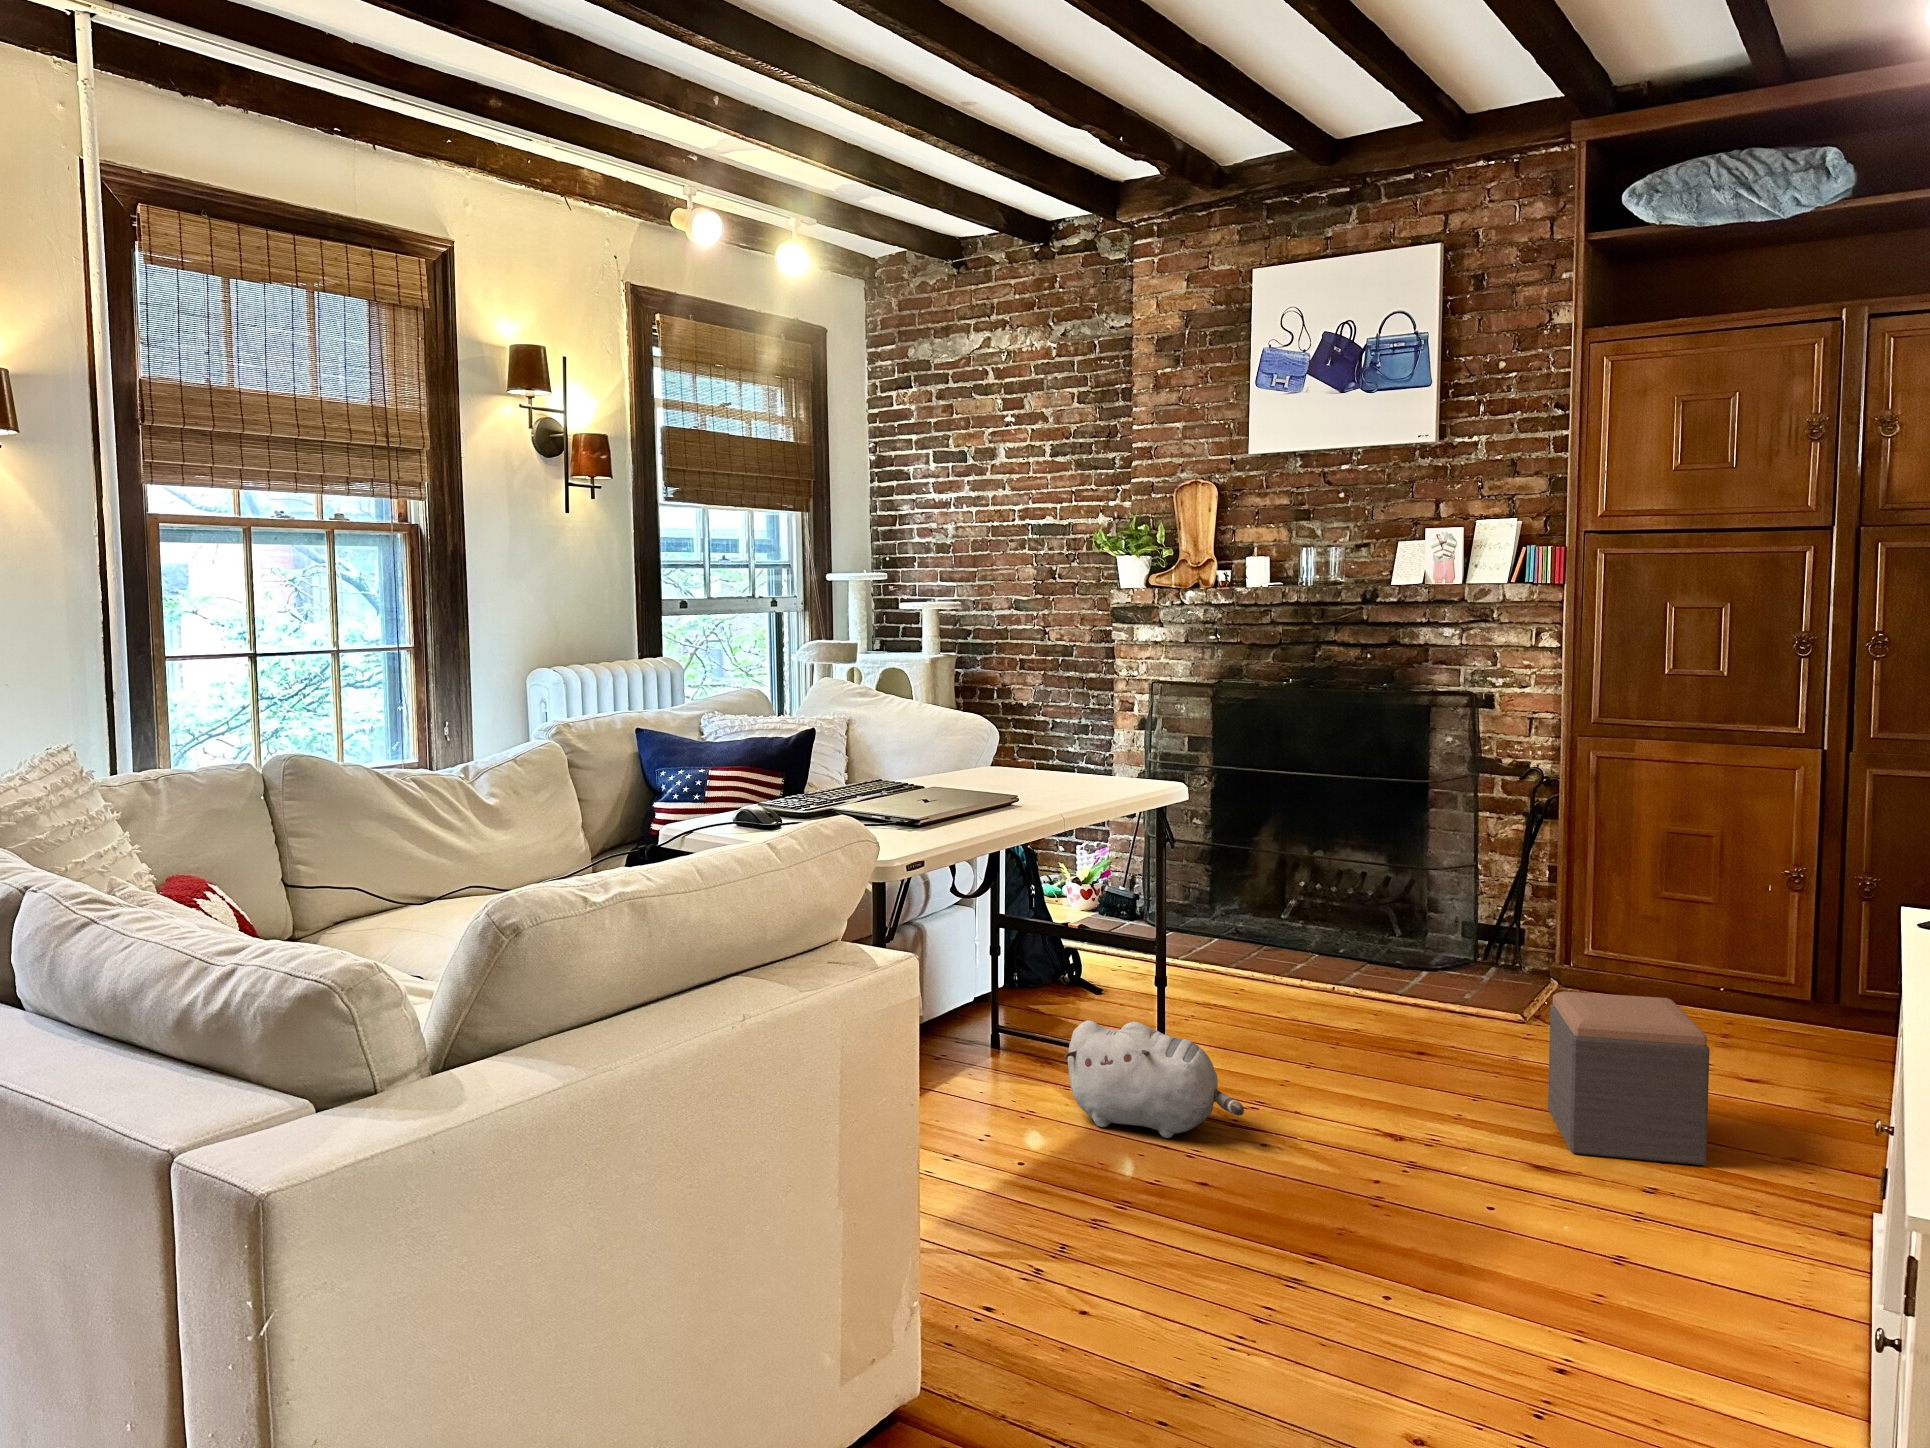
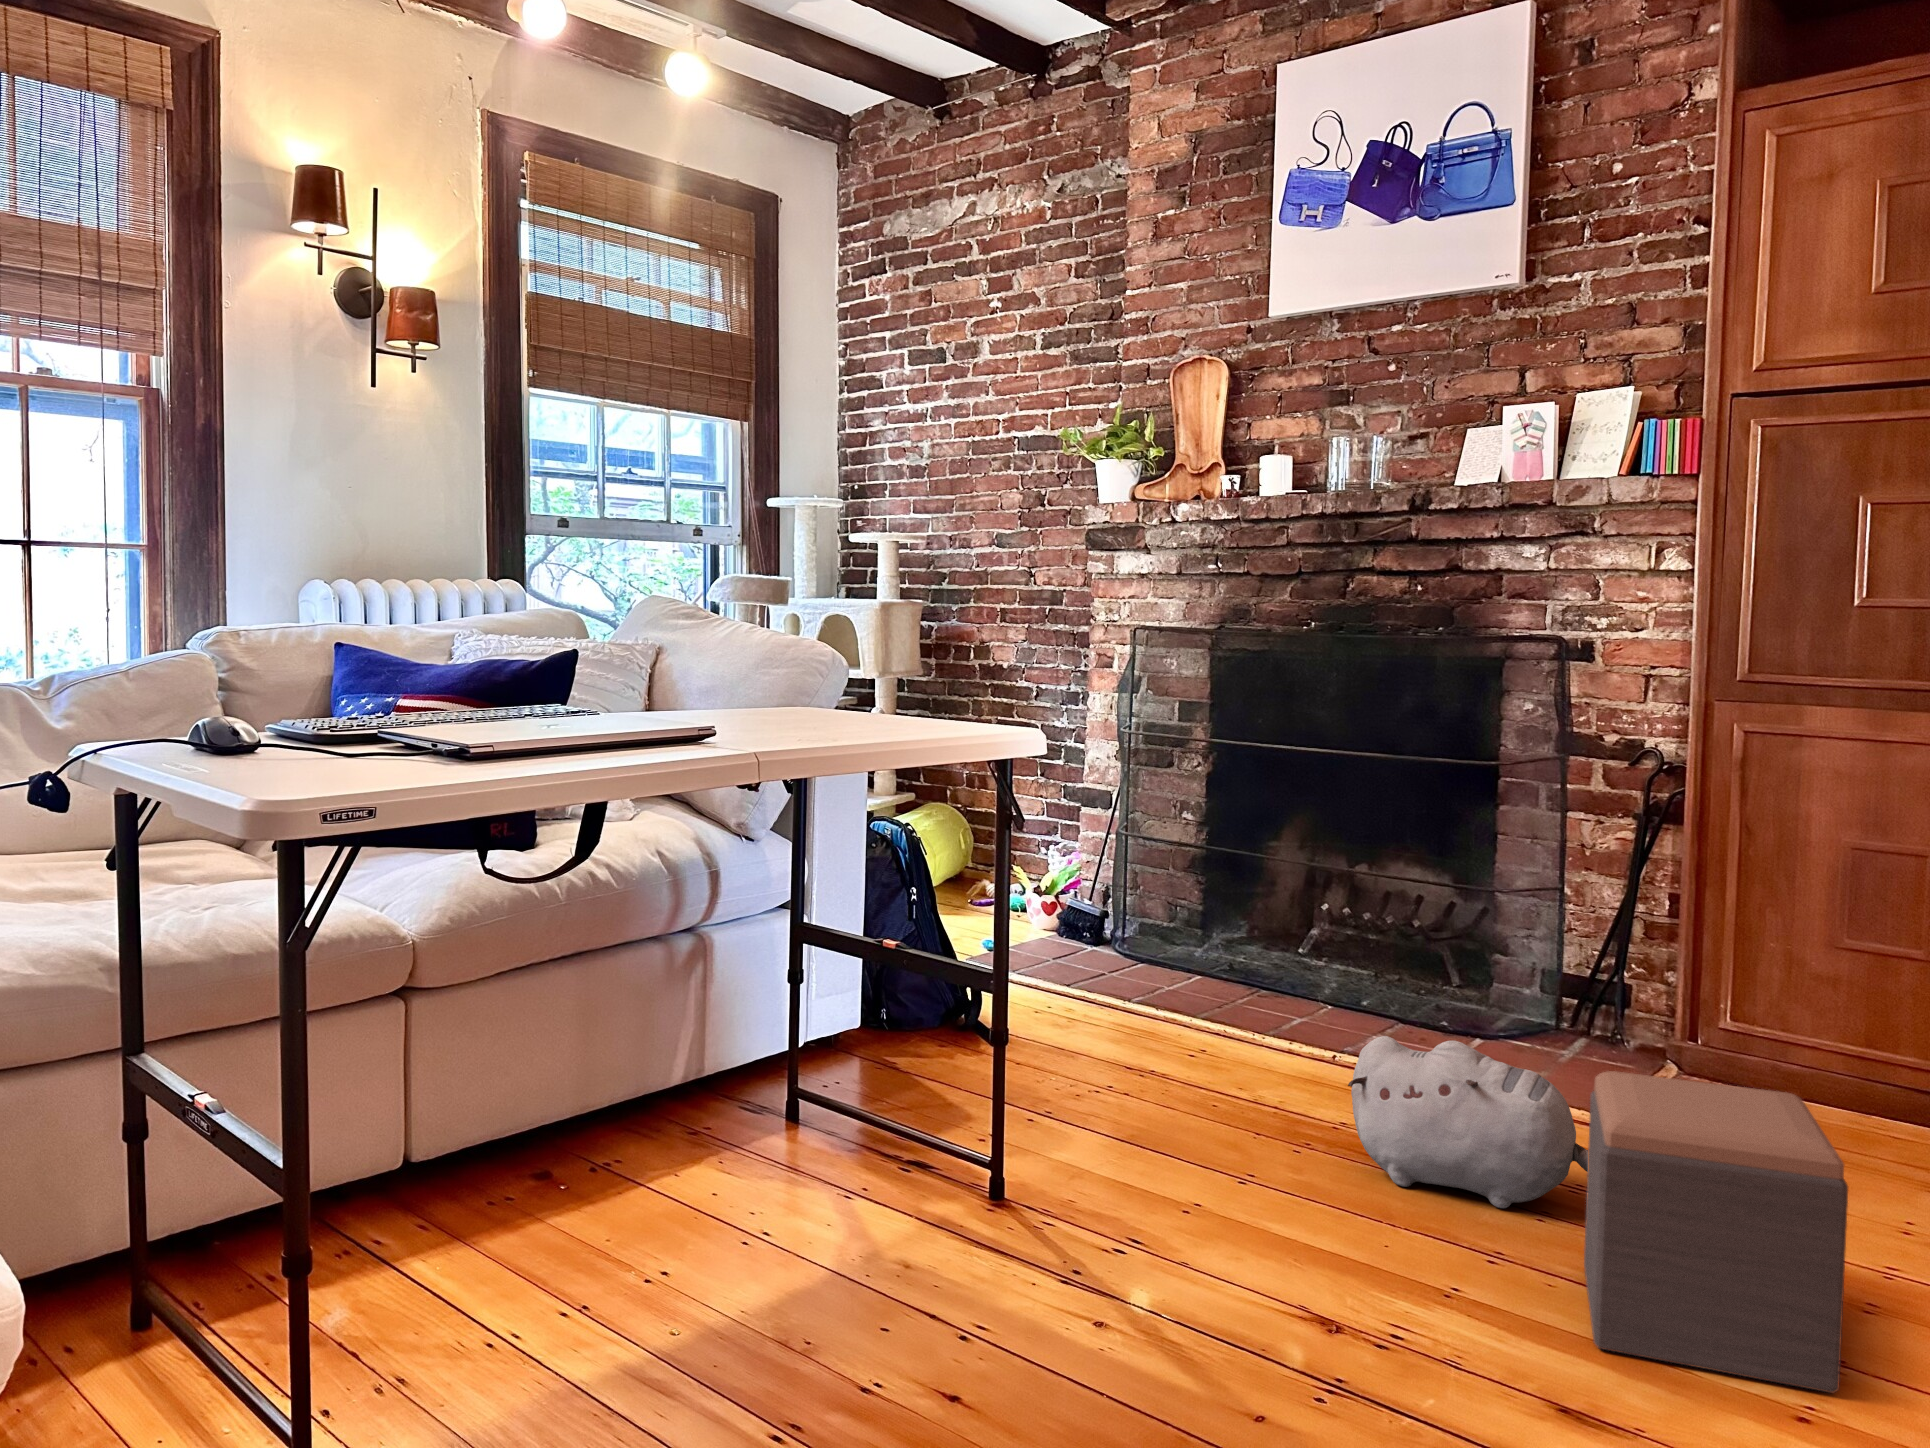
plush toy: present [1063,1021,1244,1138] -> present [1348,1036,1588,1208]

